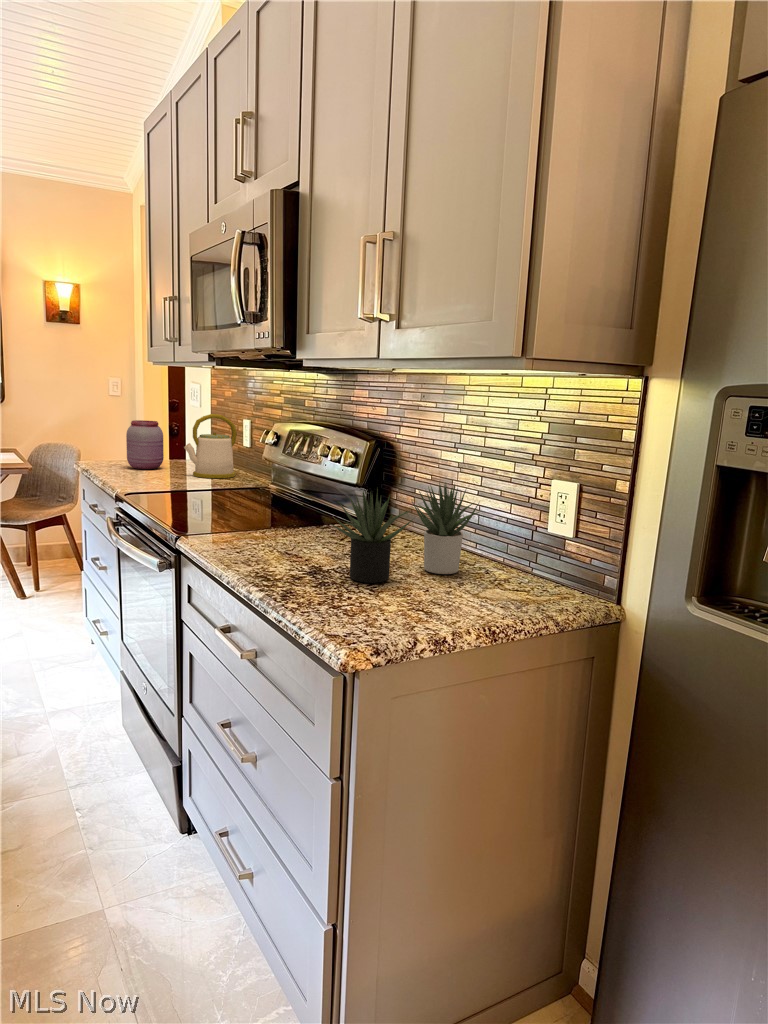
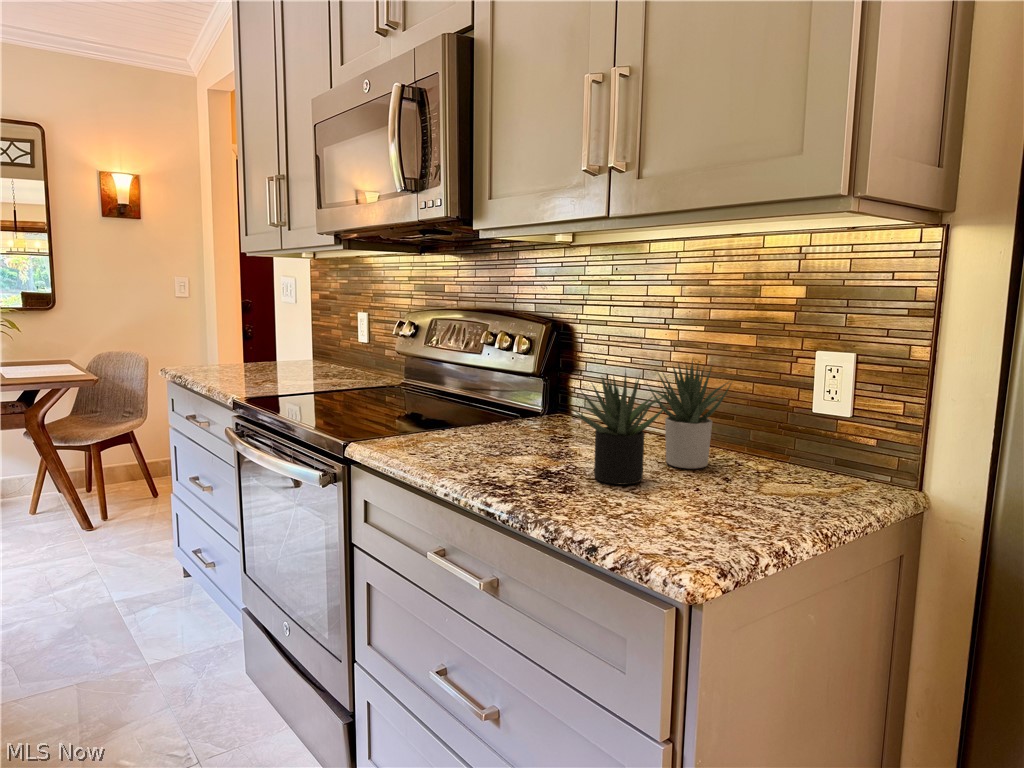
kettle: present [184,414,237,478] -> none [297,306,356,378]
jar: present [126,420,164,469] -> none [224,318,268,373]

